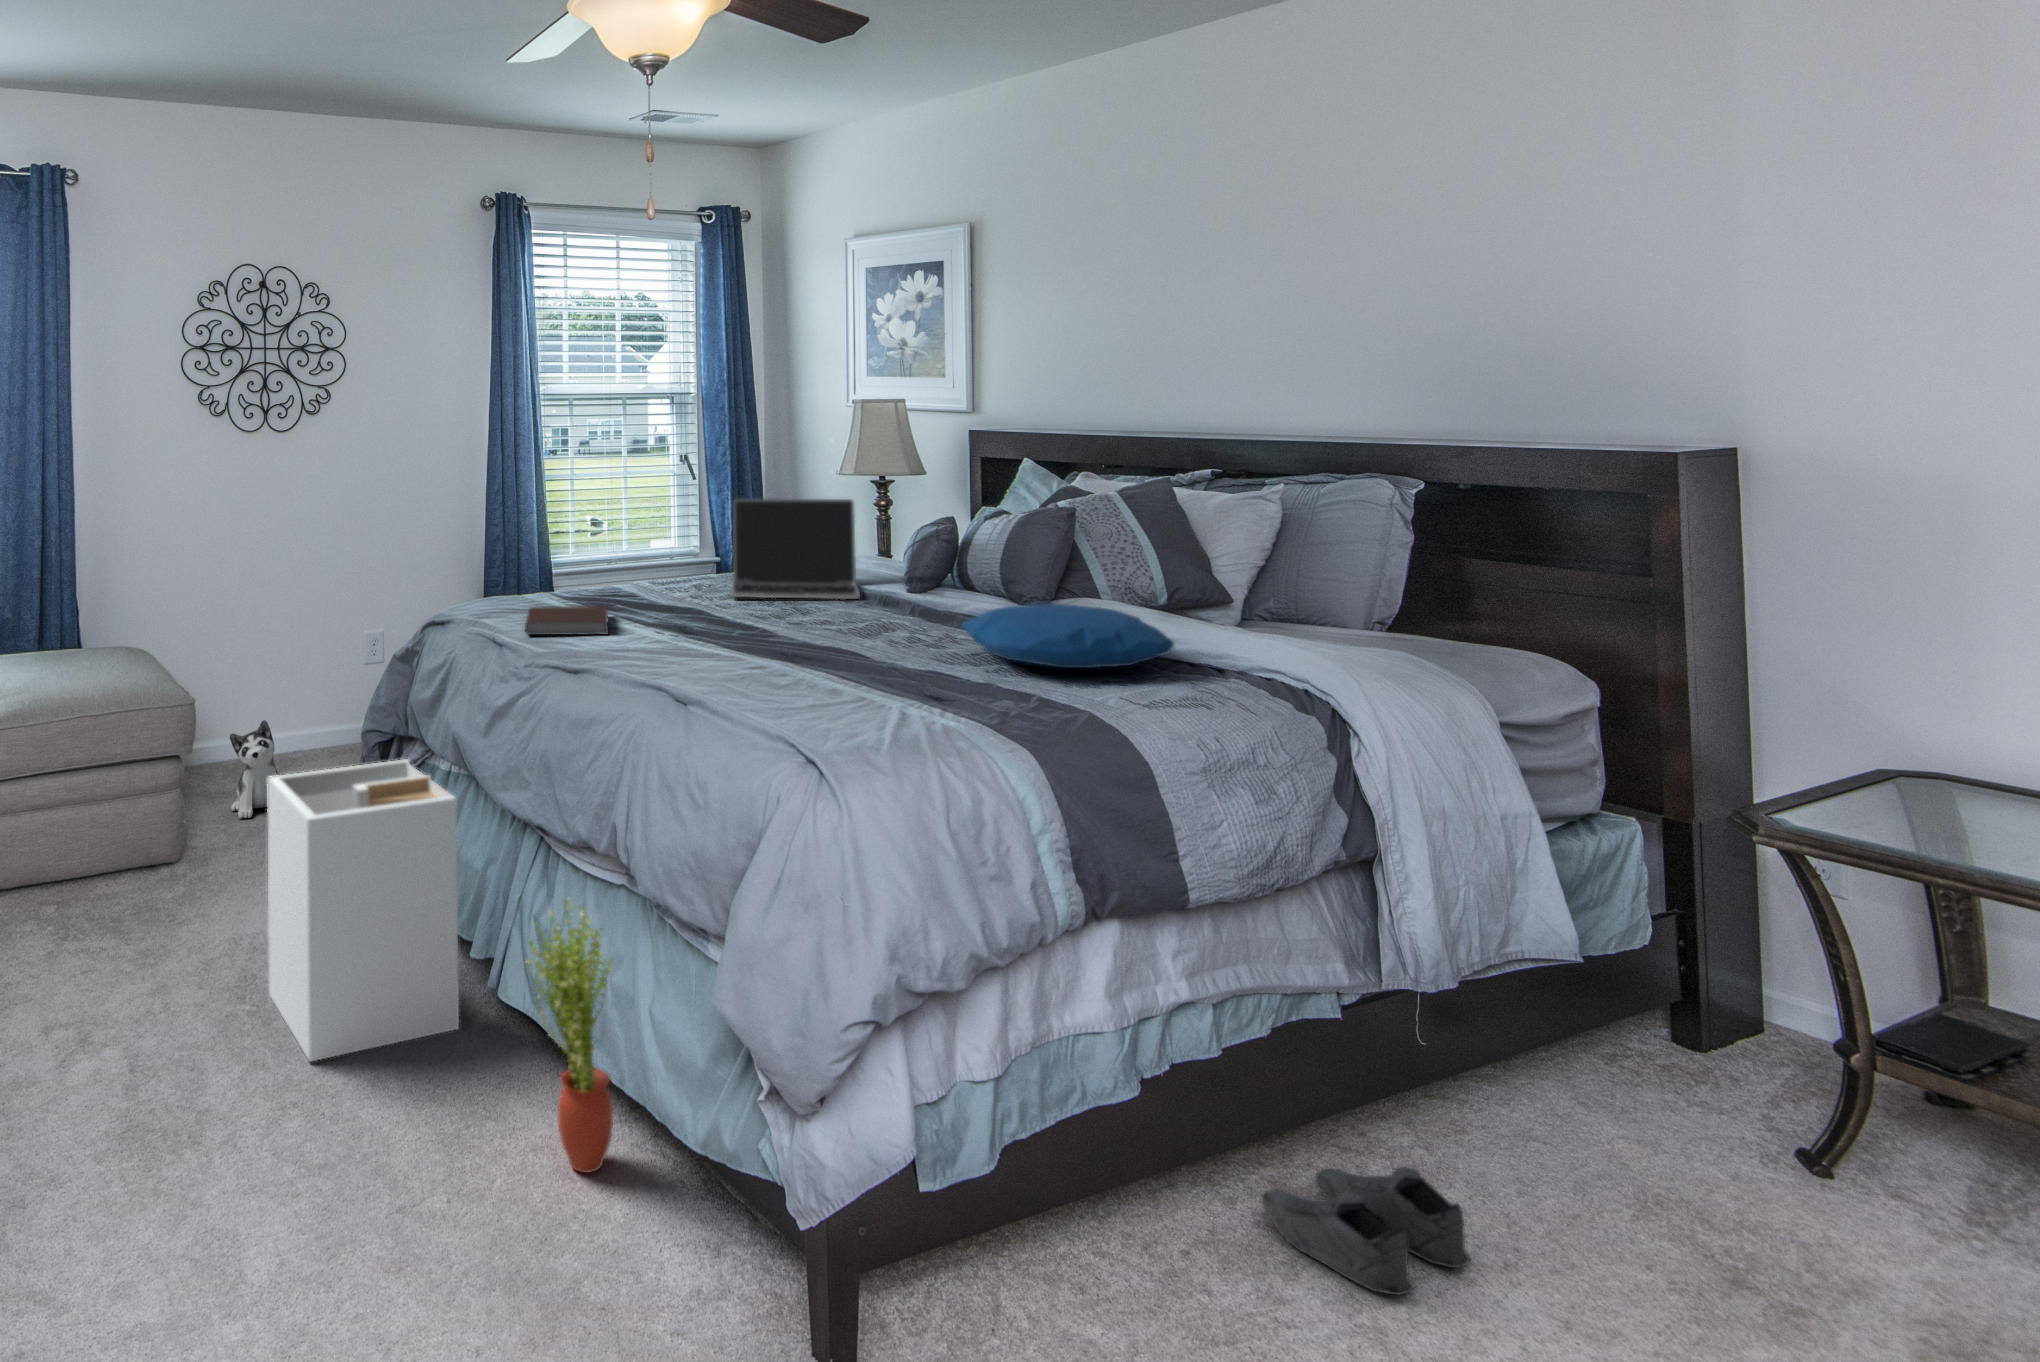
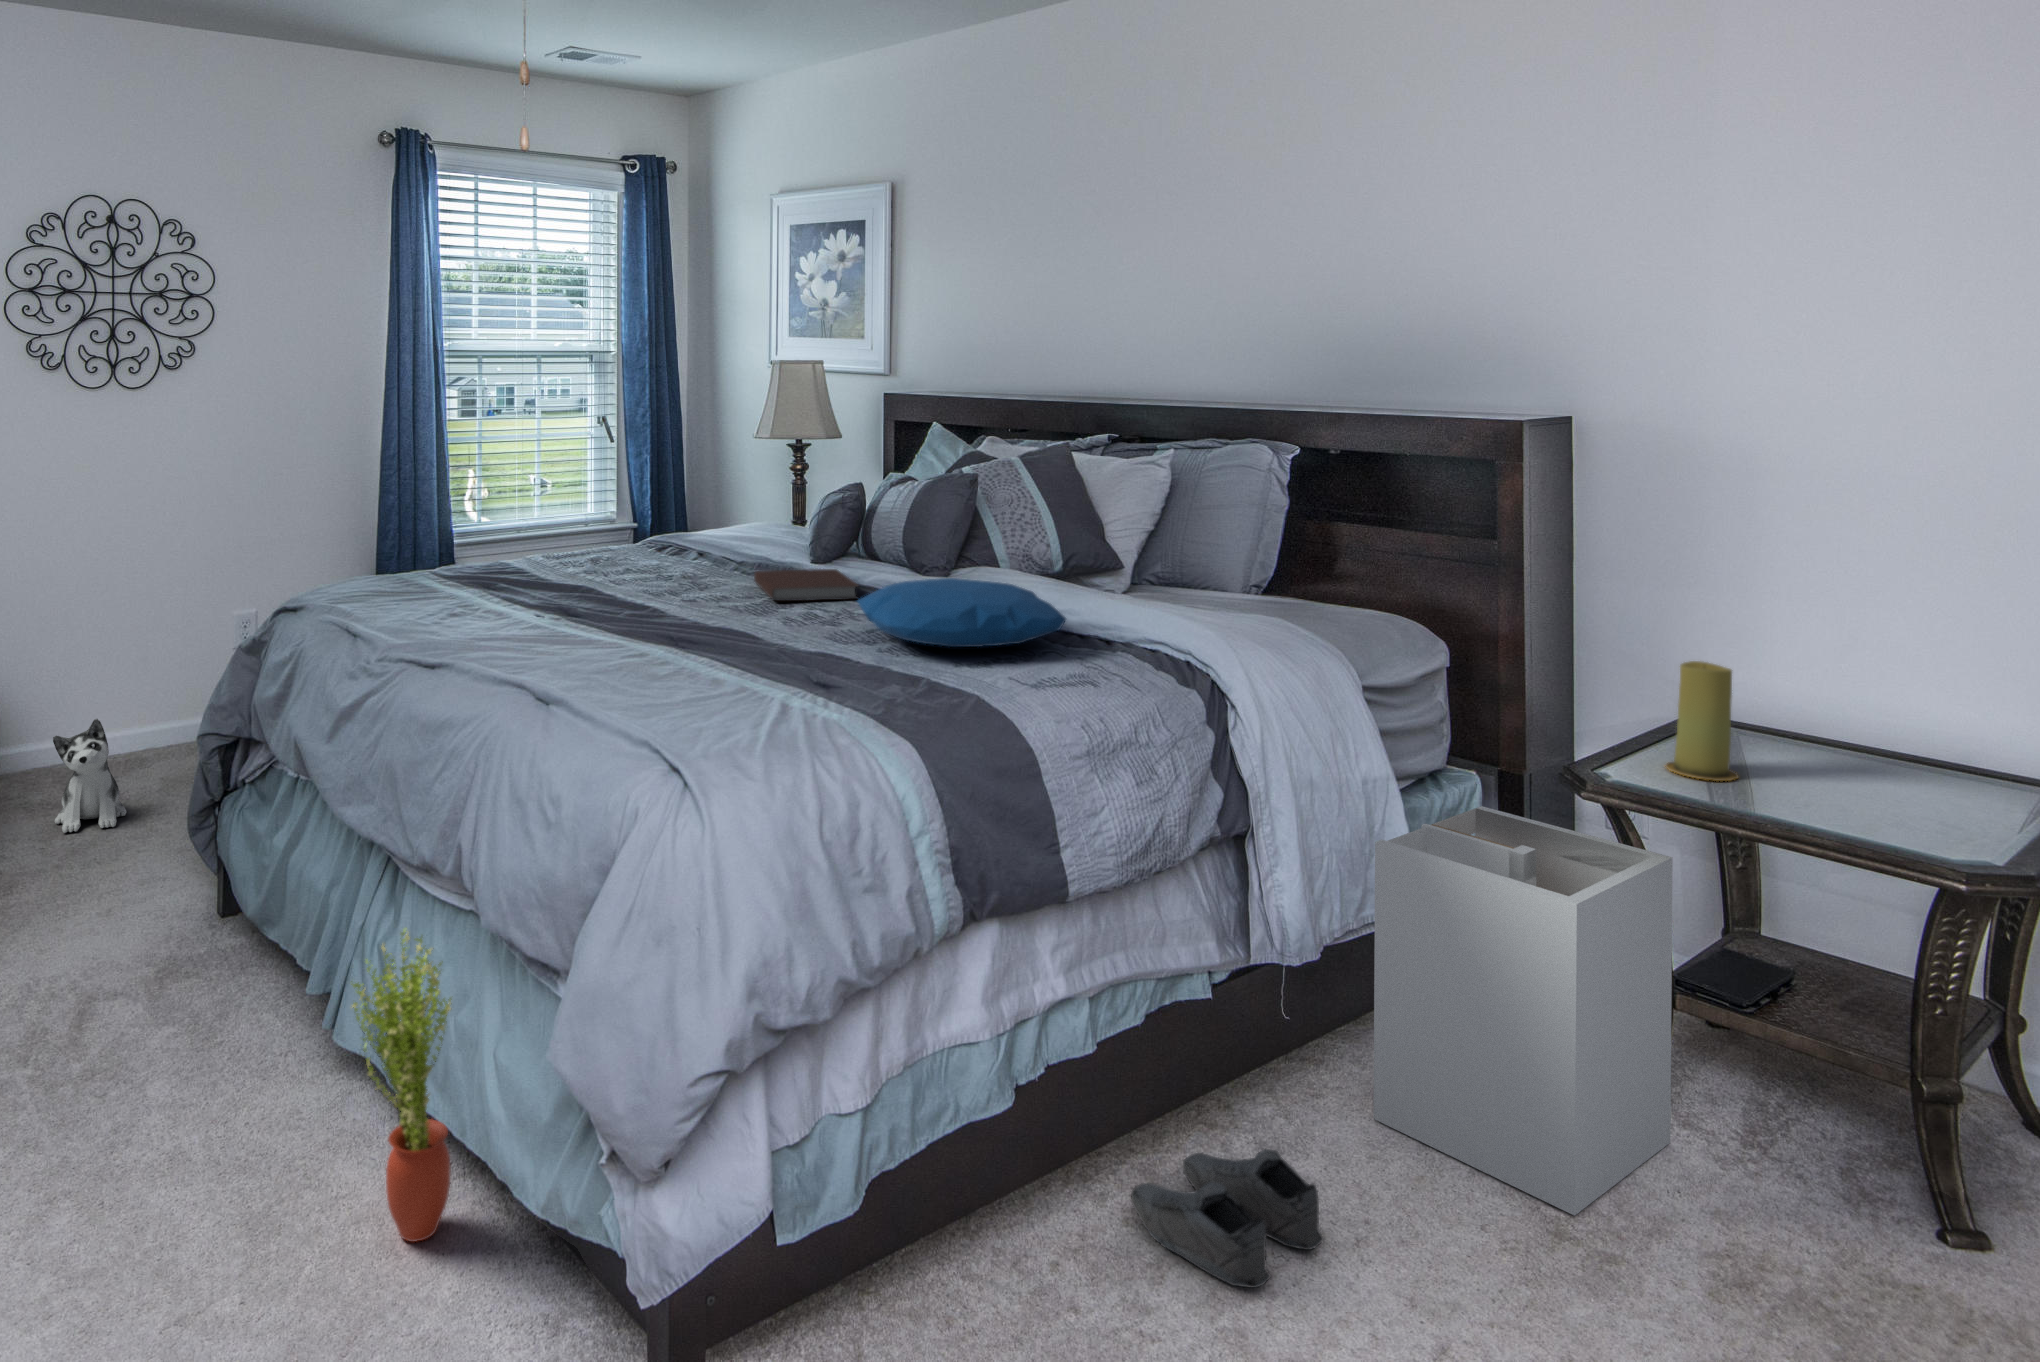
laptop: present [730,499,860,599] -> none [623,465,761,572]
notebook: present [525,606,608,635] -> present [754,569,859,601]
candle: none [1855,702,1947,830] -> present [1665,661,1738,781]
laundry hamper: present [267,759,459,1062] -> present [1373,806,1673,1216]

